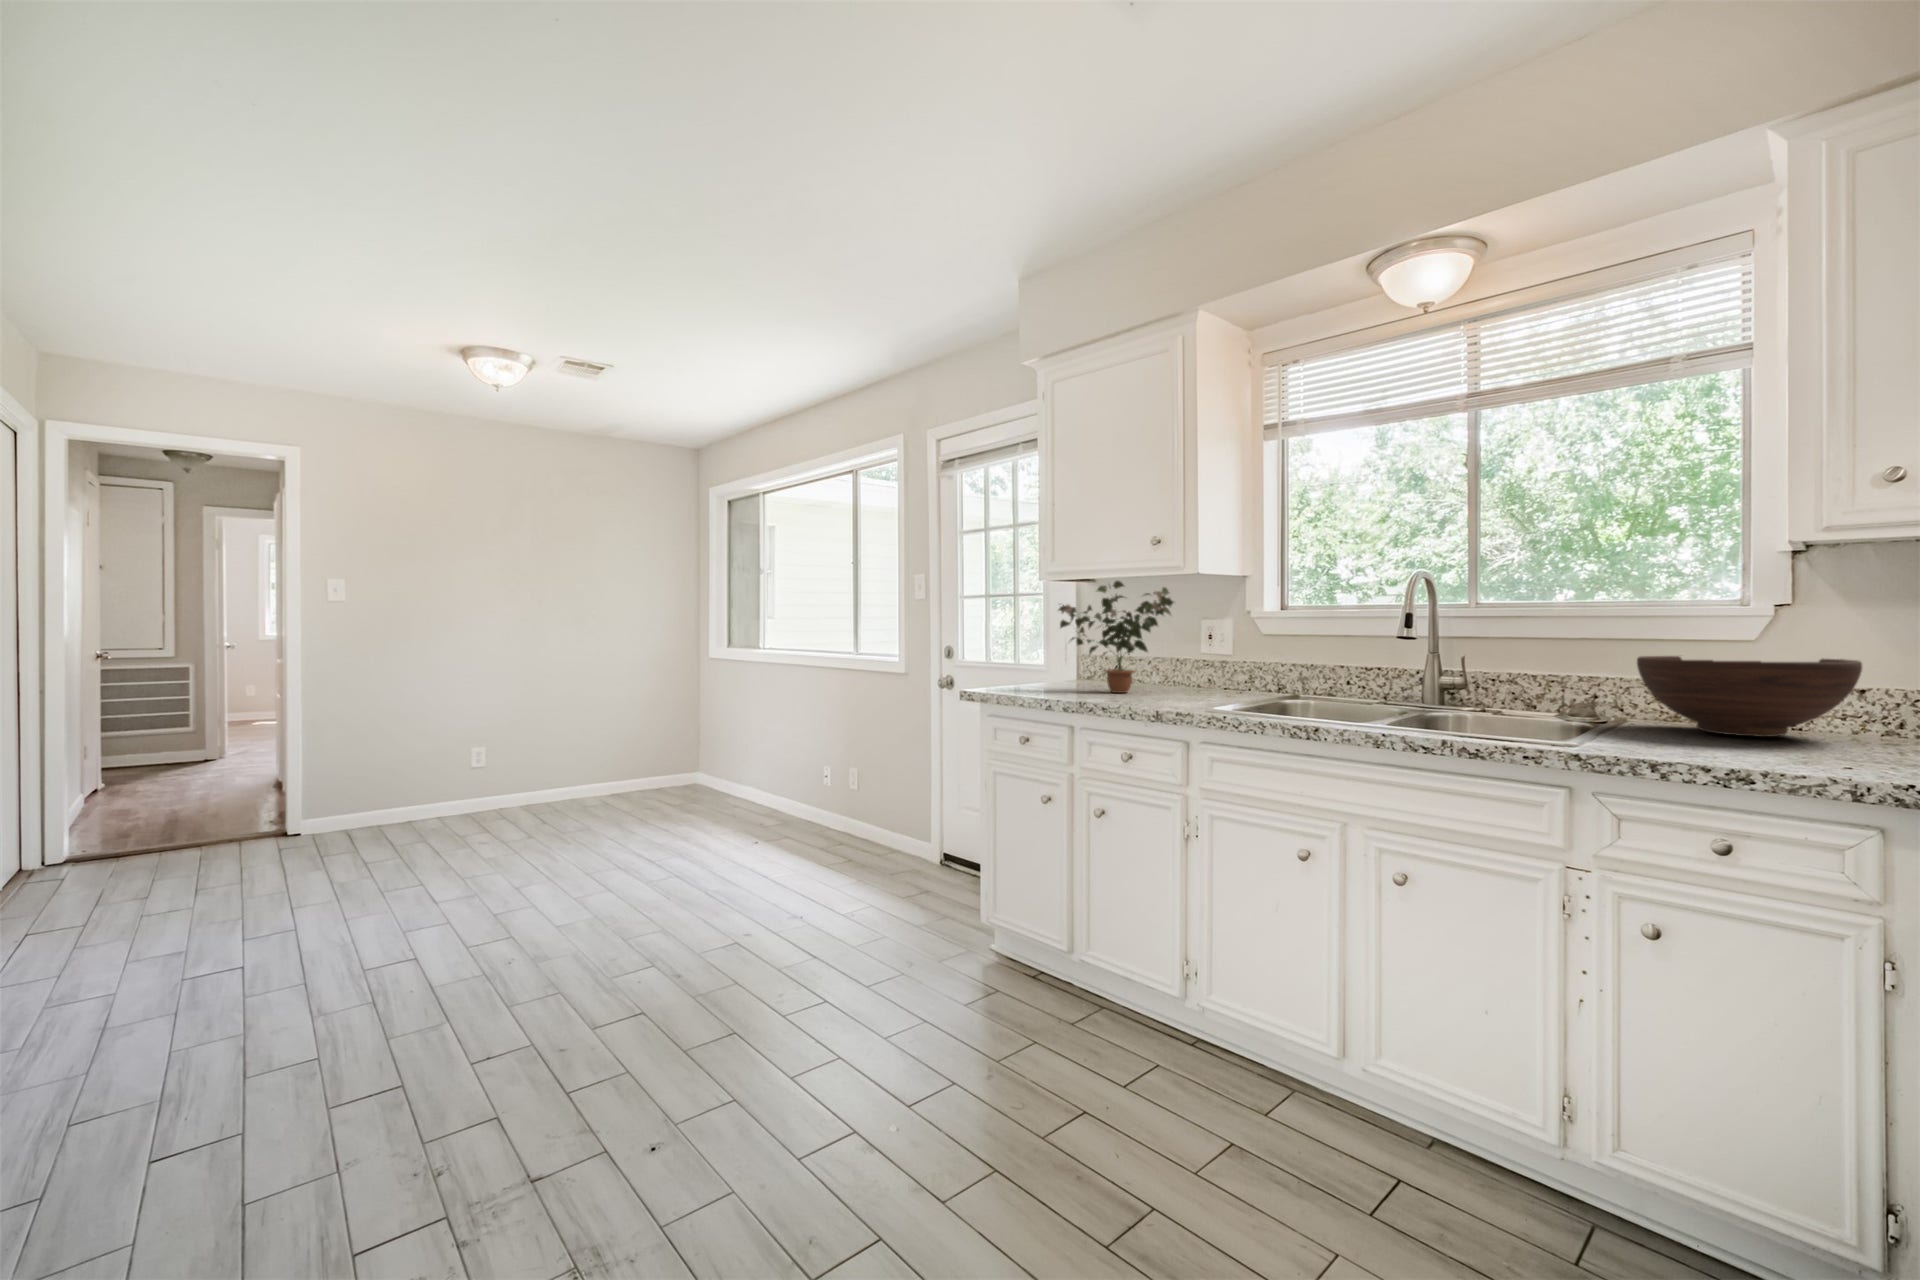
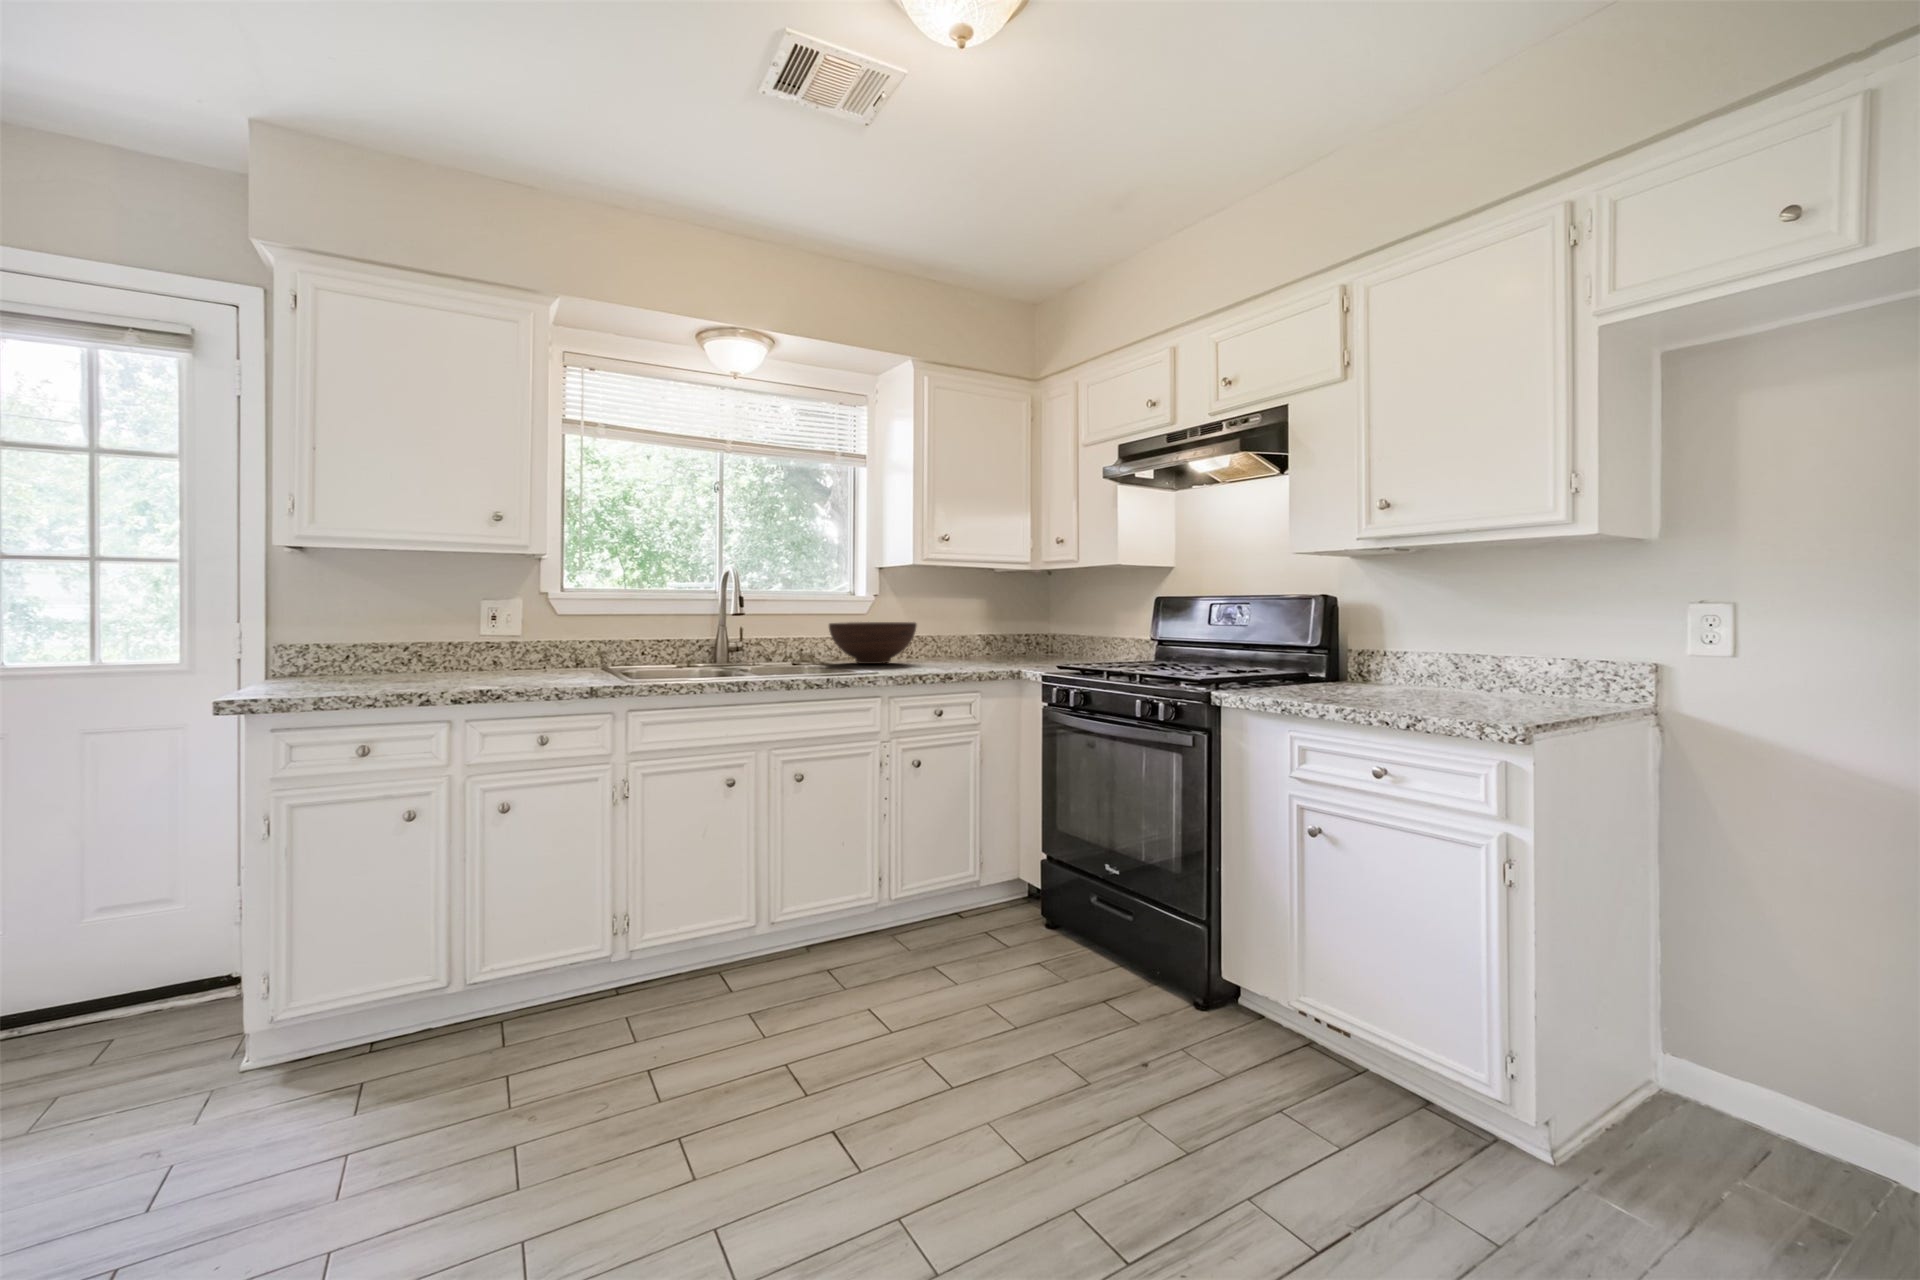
potted plant: present [1058,581,1174,693] -> none [314,551,499,684]

